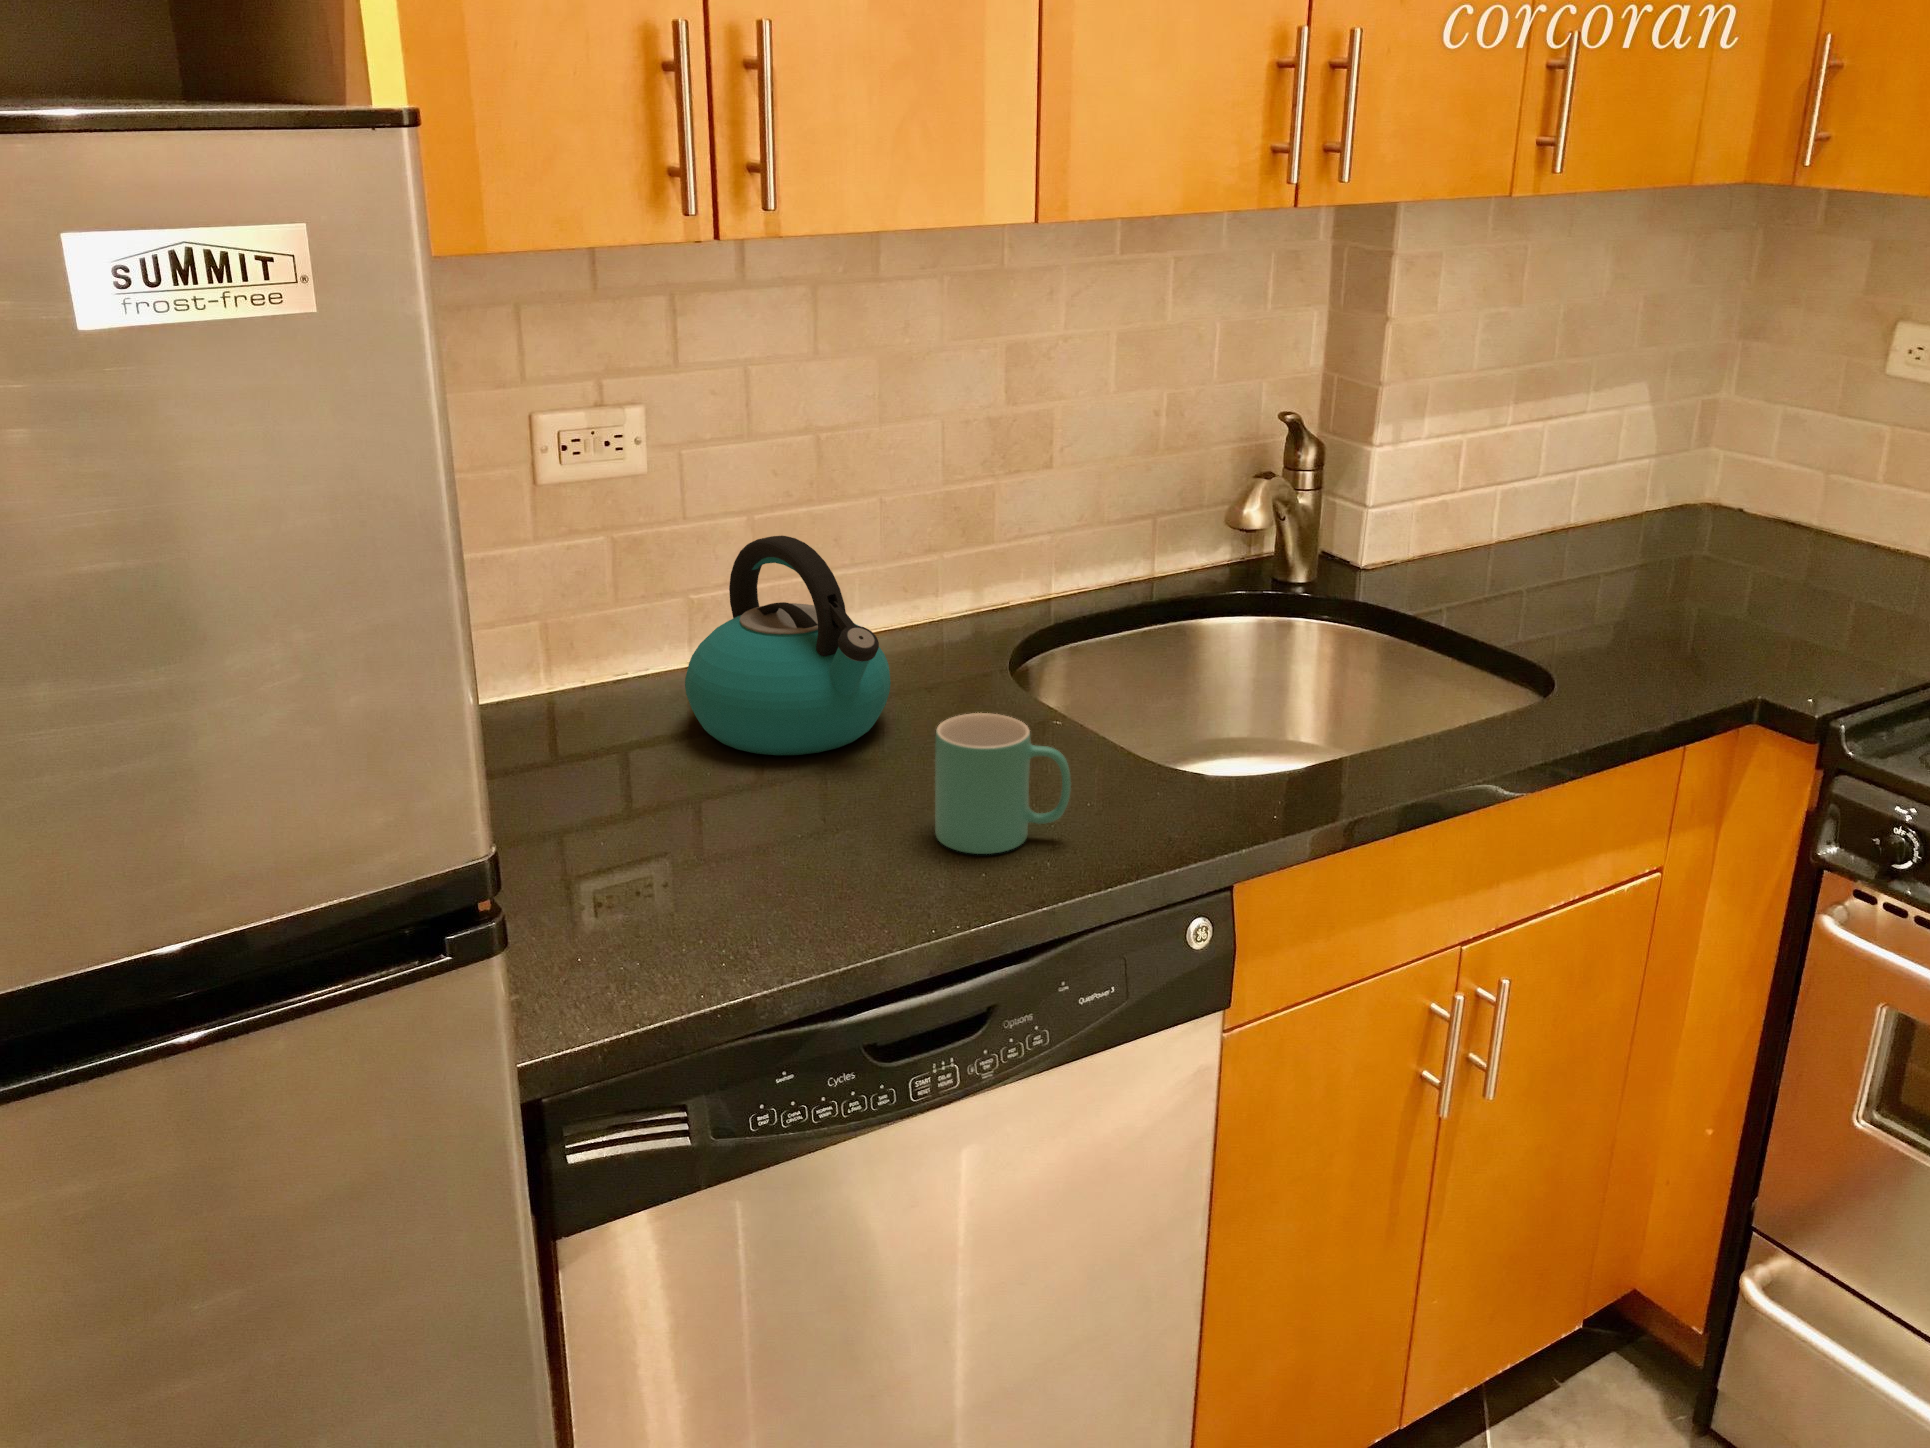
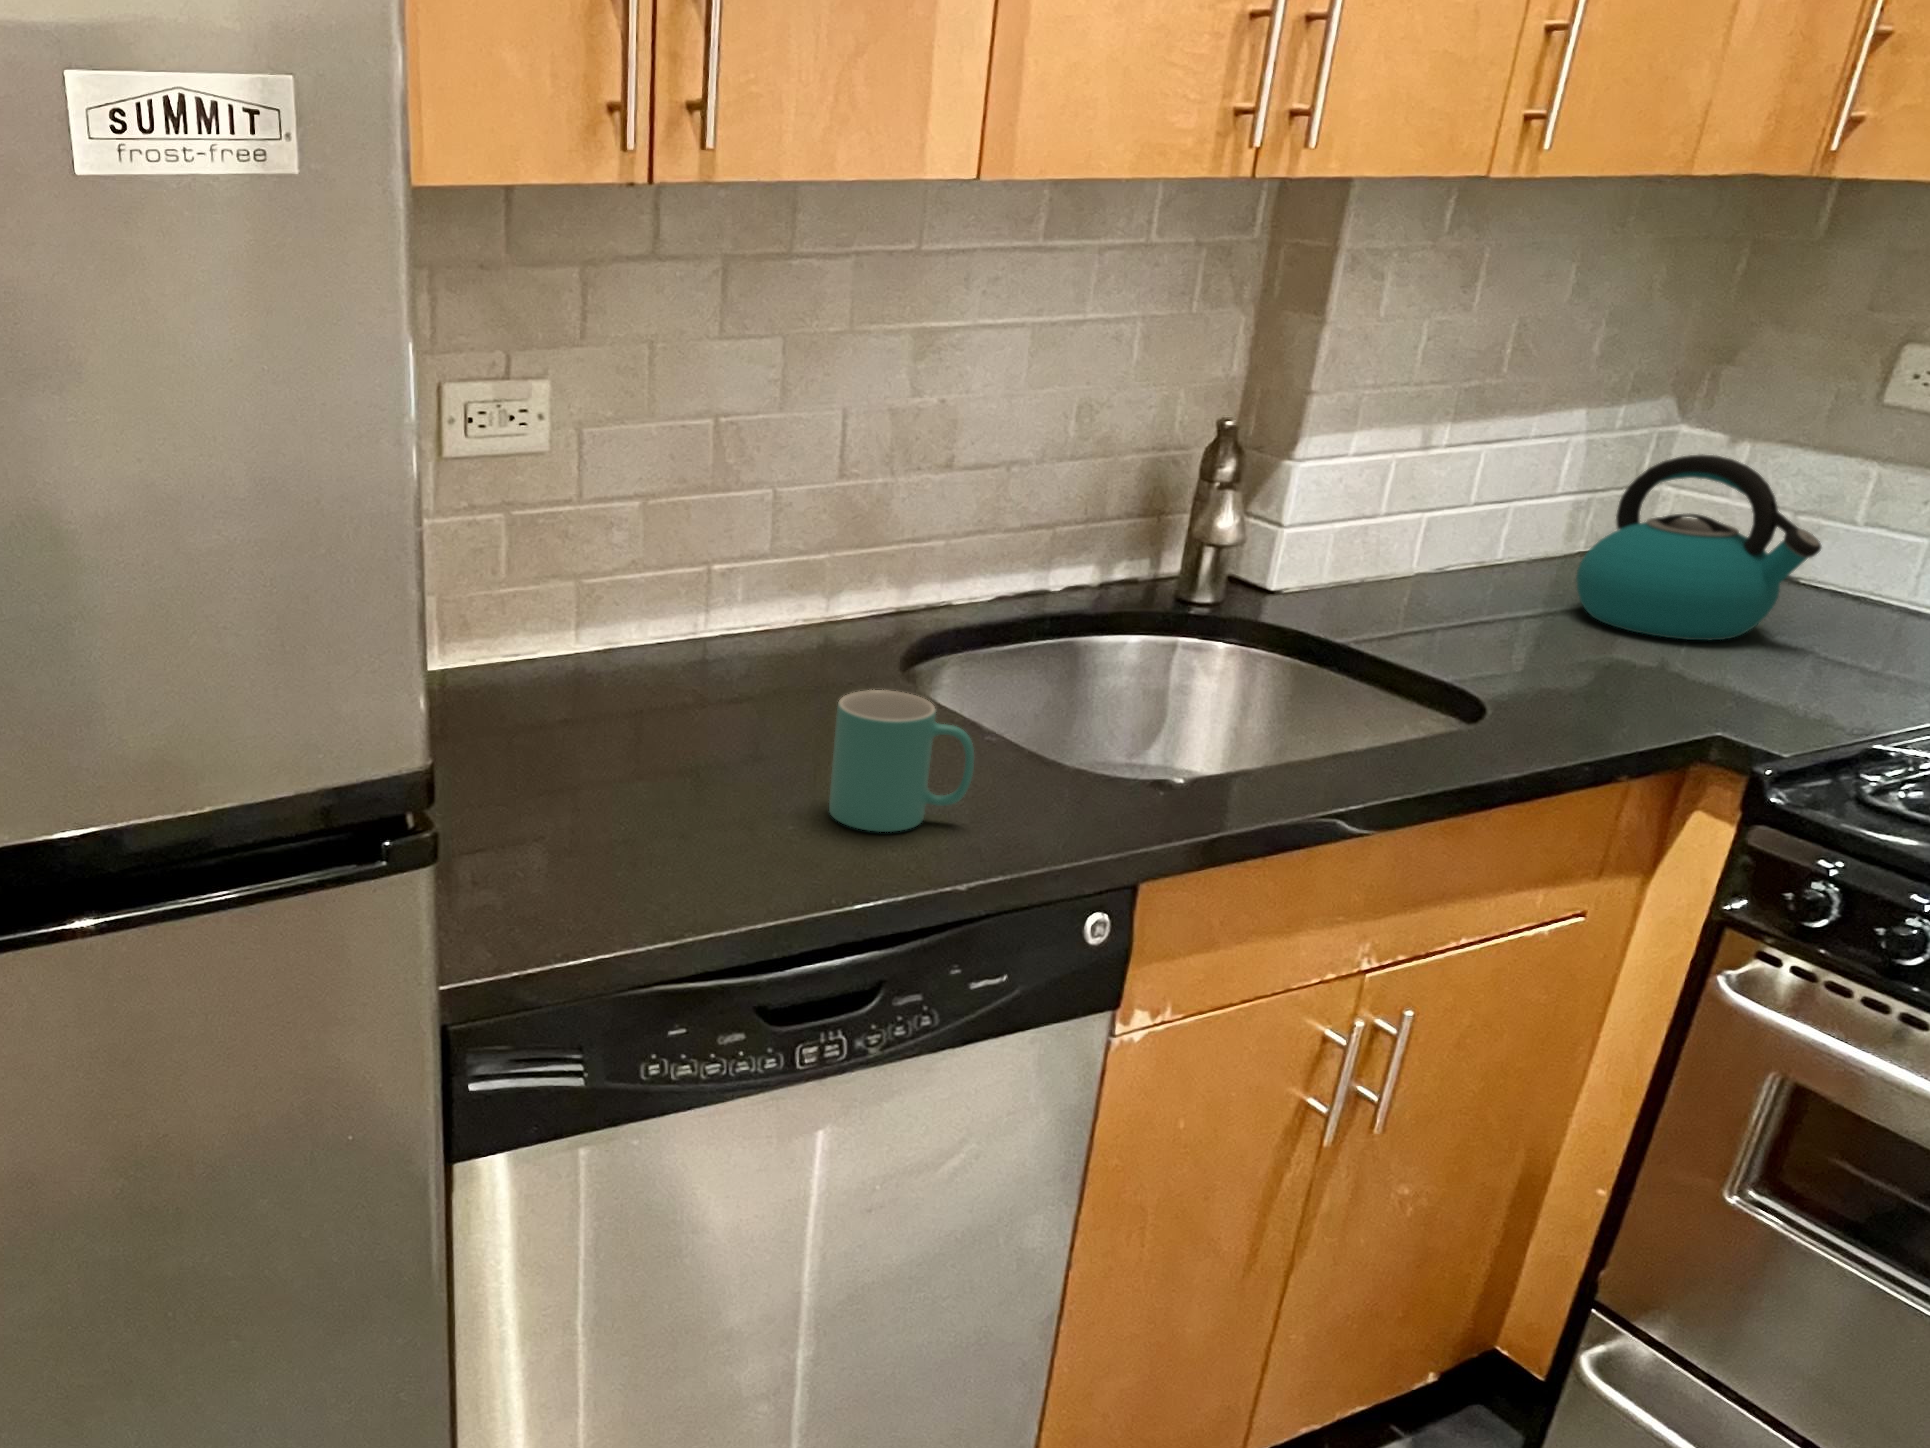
kettle: present [685,536,891,755] -> present [1576,454,1821,640]

